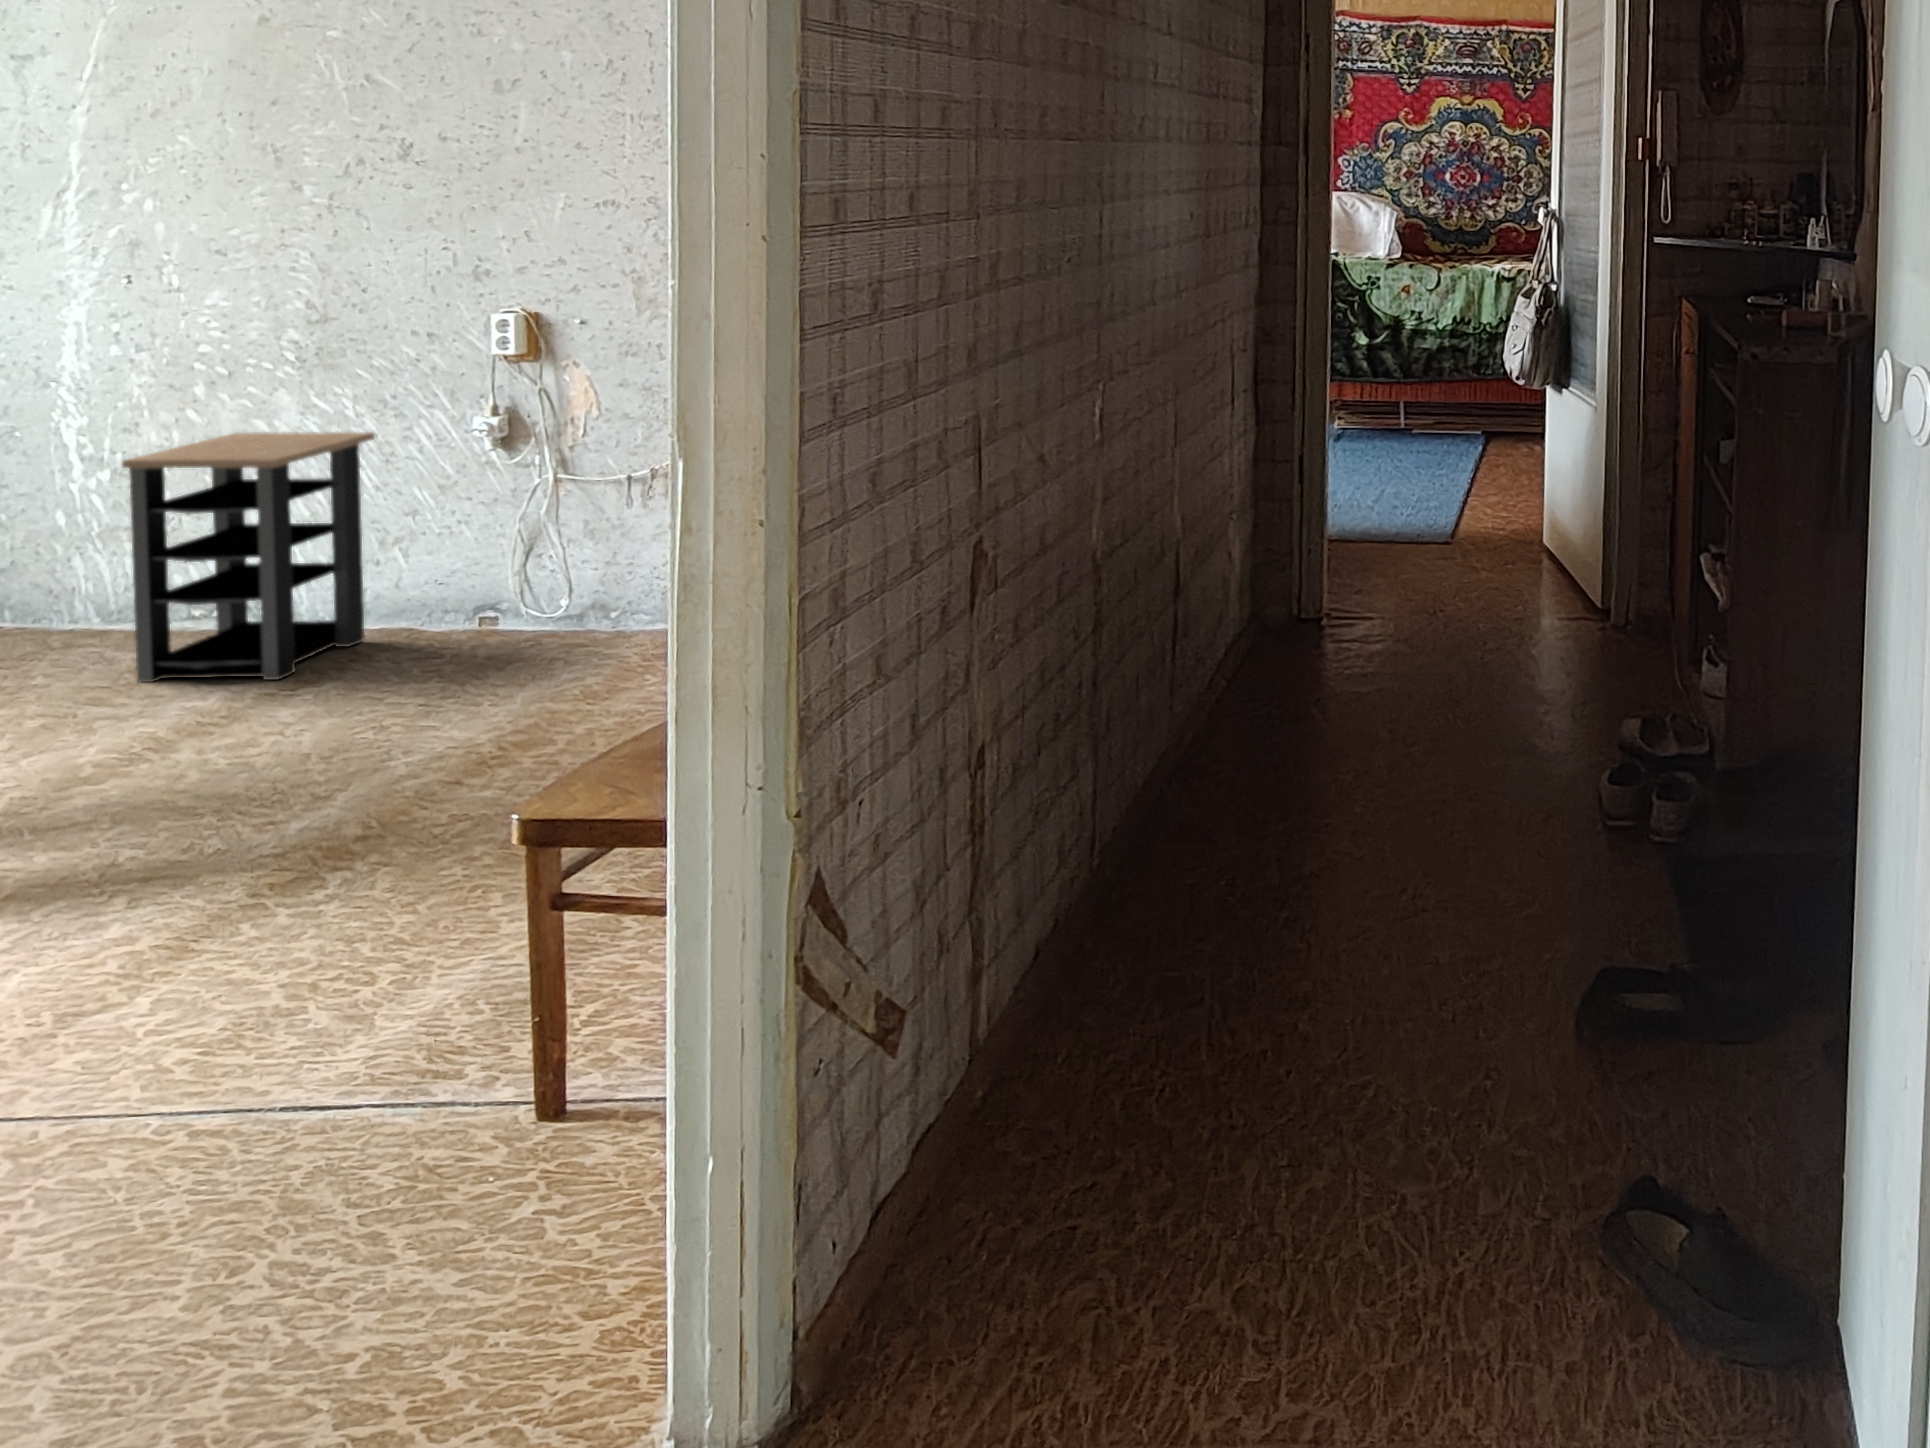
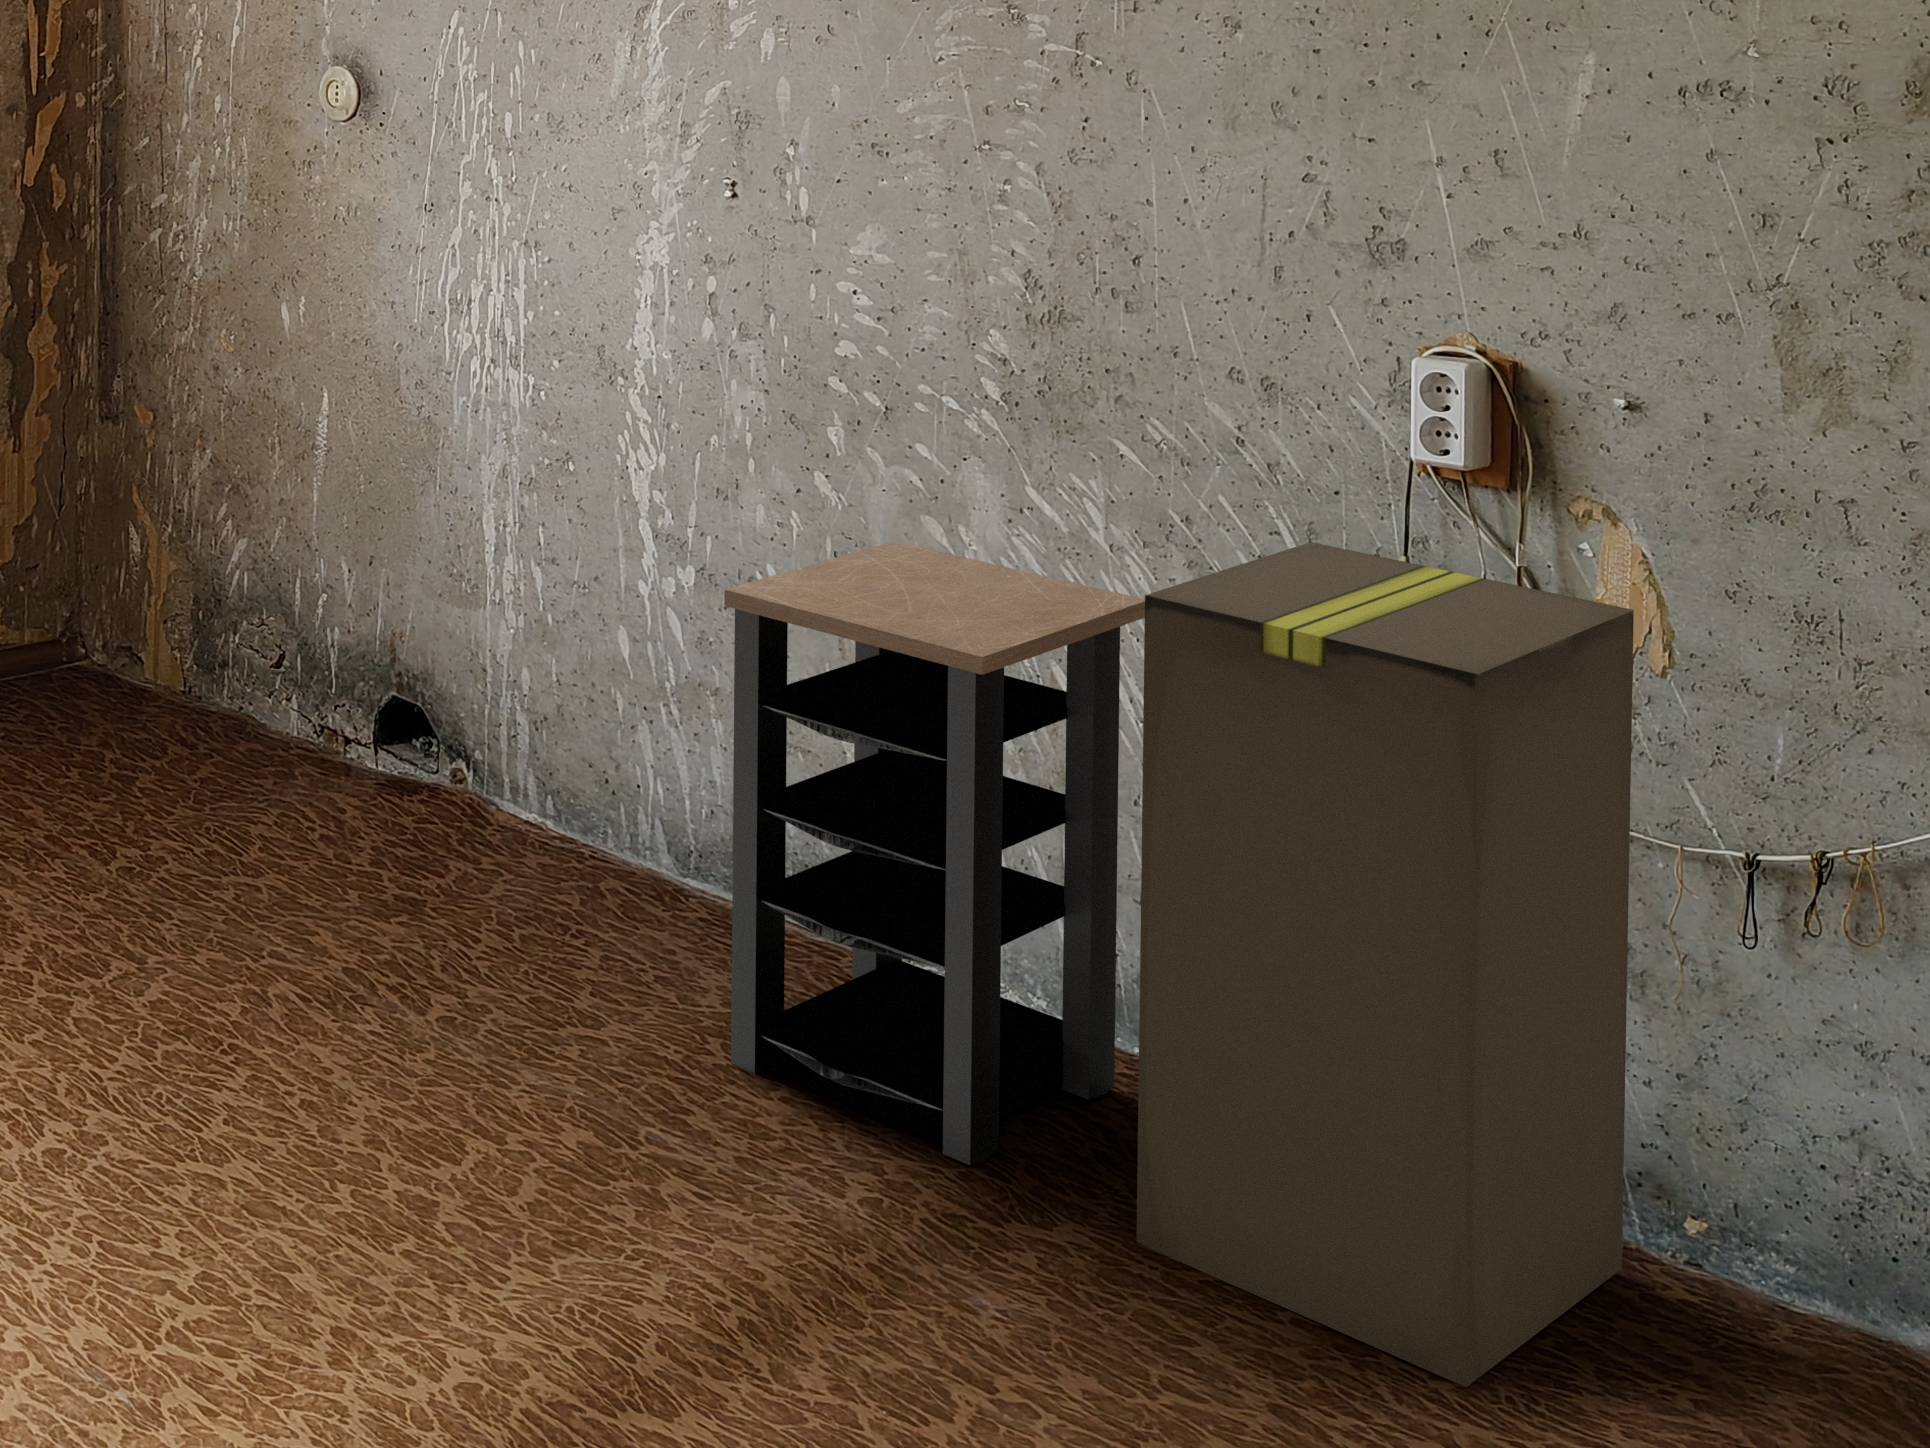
cardboard box: none [356,394,586,681] -> present [1137,542,1634,1387]

